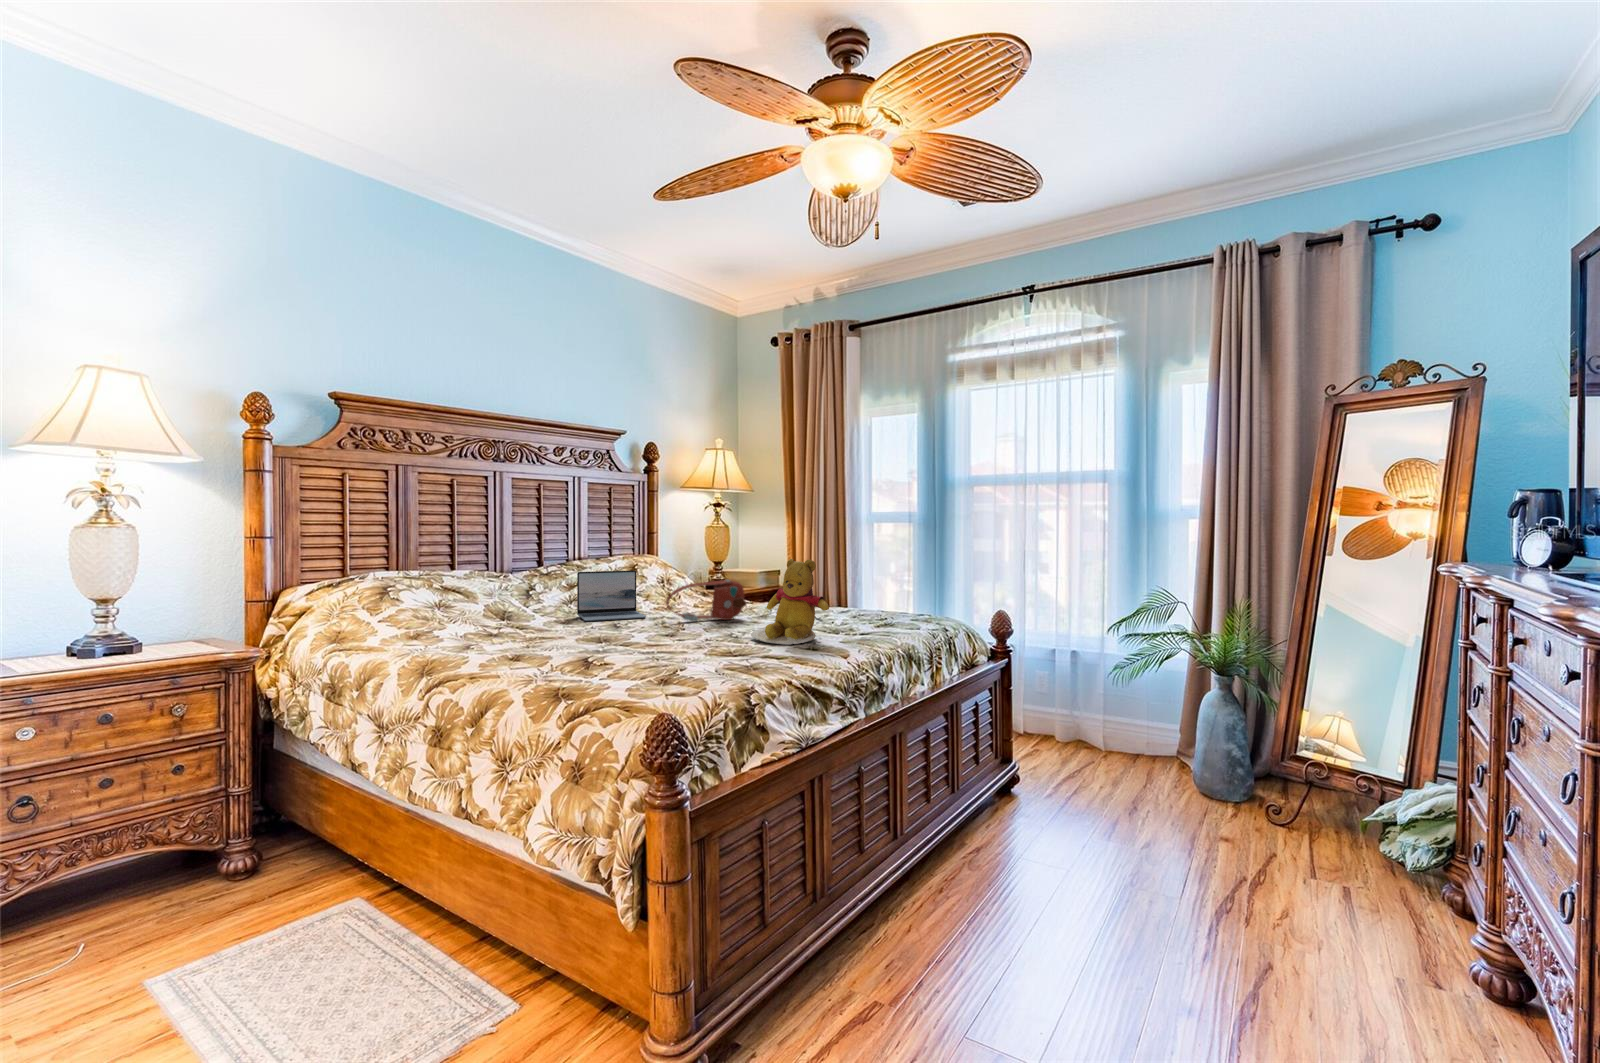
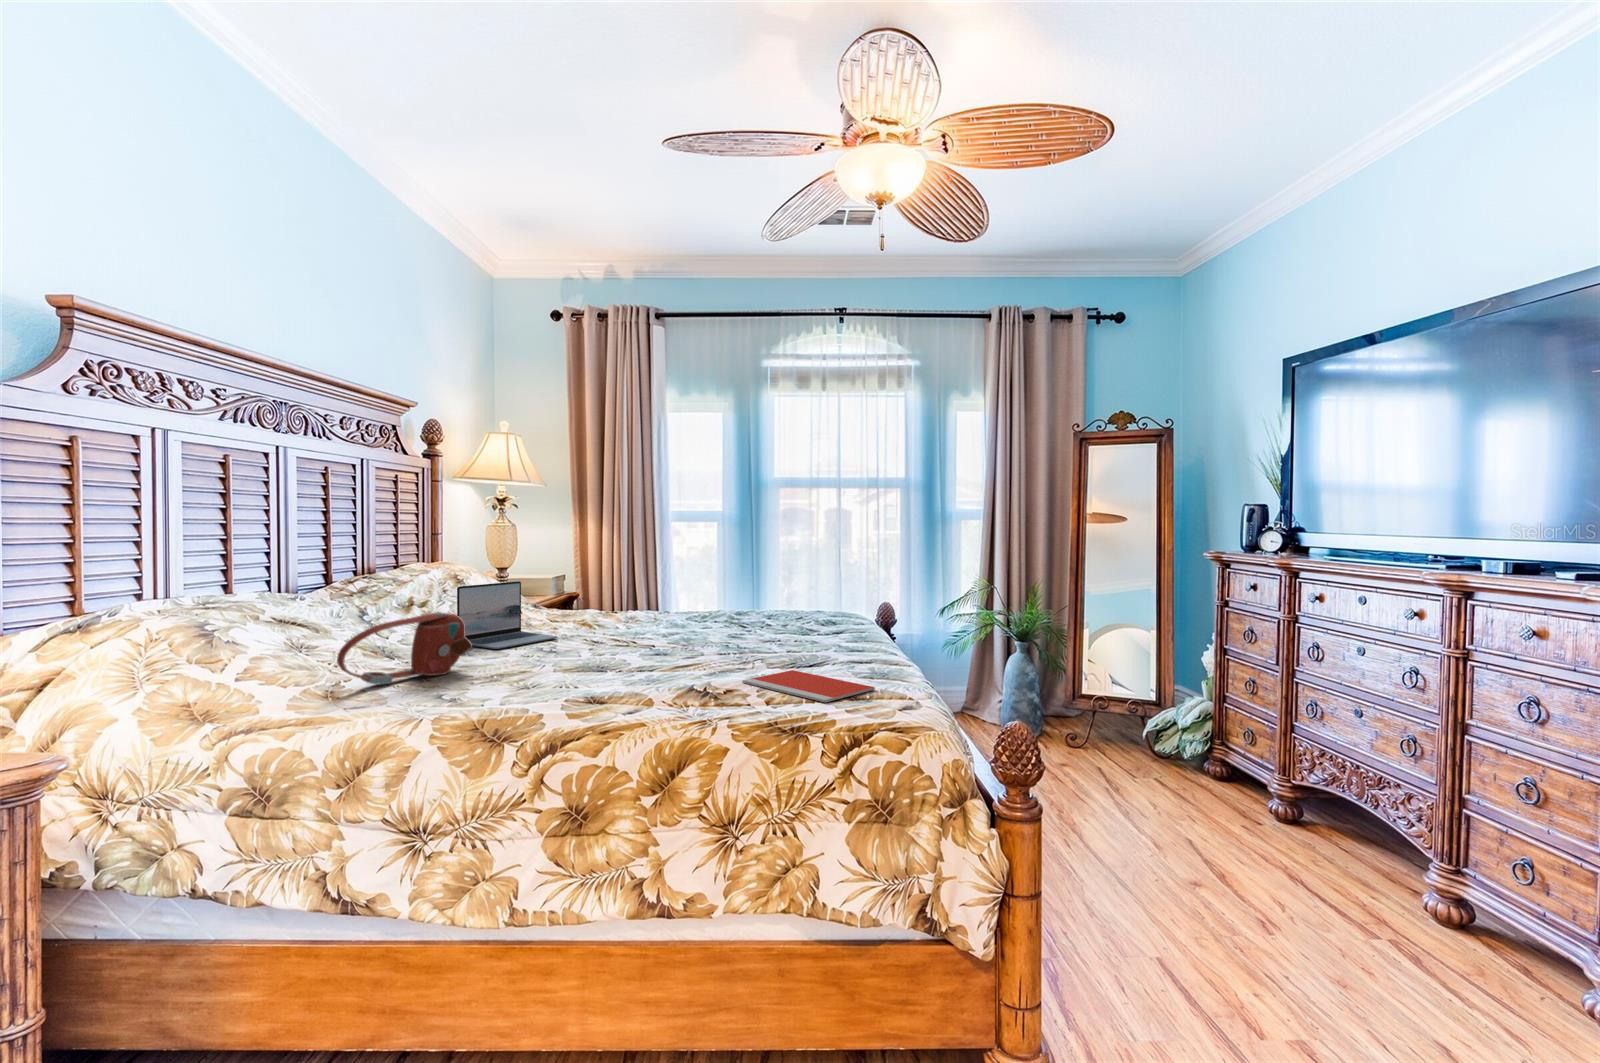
teddy bear: present [751,559,829,645] -> none [758,562,844,650]
handbag: present [666,580,747,621] -> present [337,612,472,684]
notebook: none [634,656,706,680] -> present [742,670,875,702]

